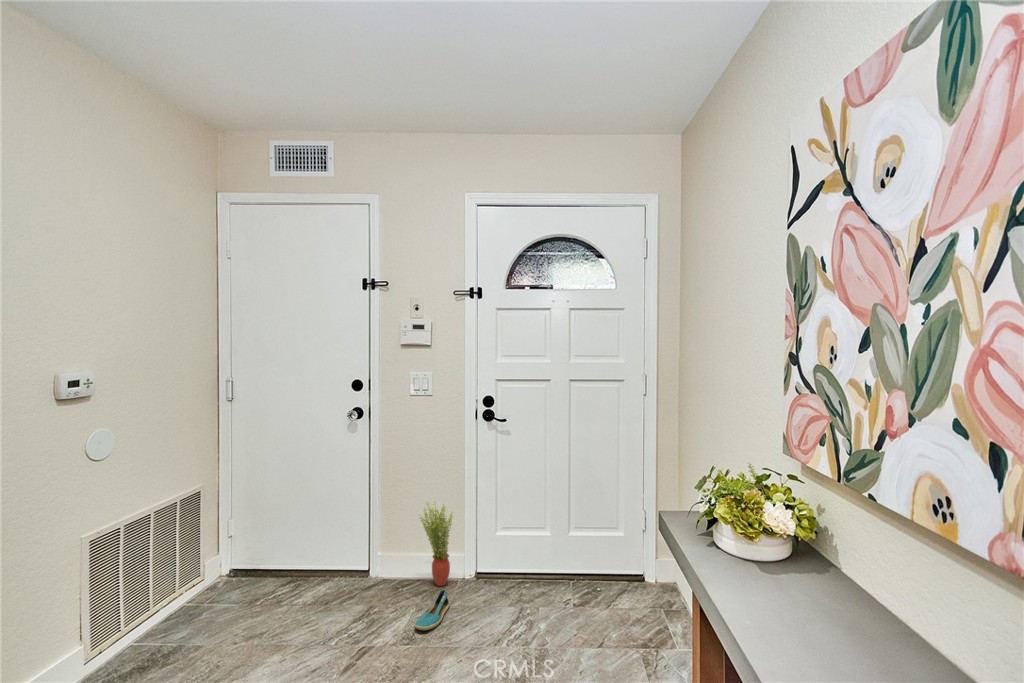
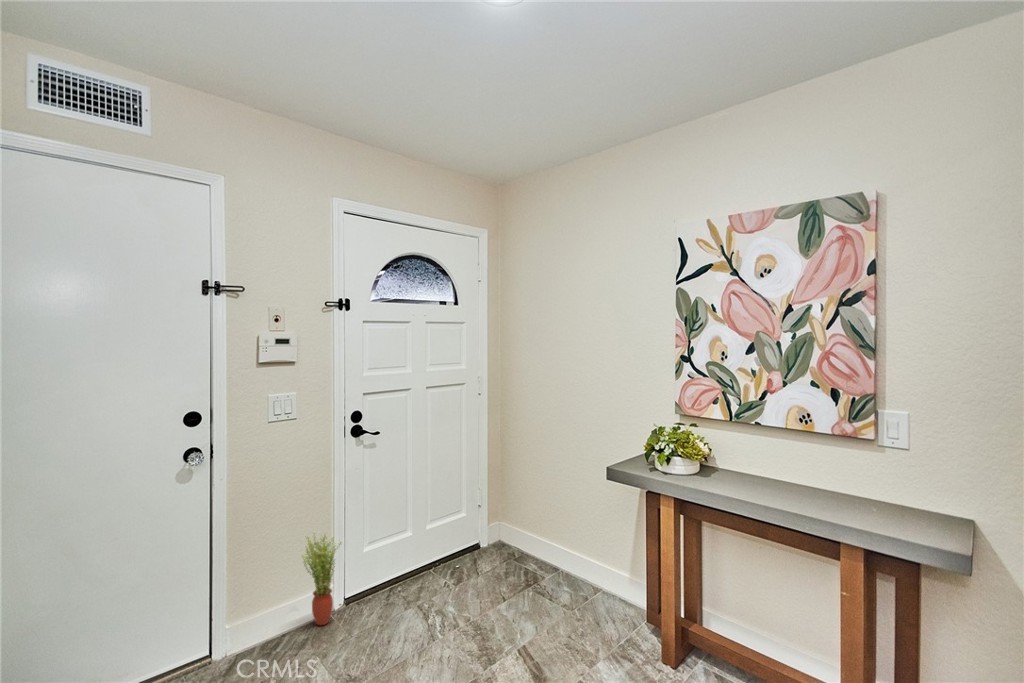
shoe: present [414,589,450,630] -> none [349,618,382,658]

